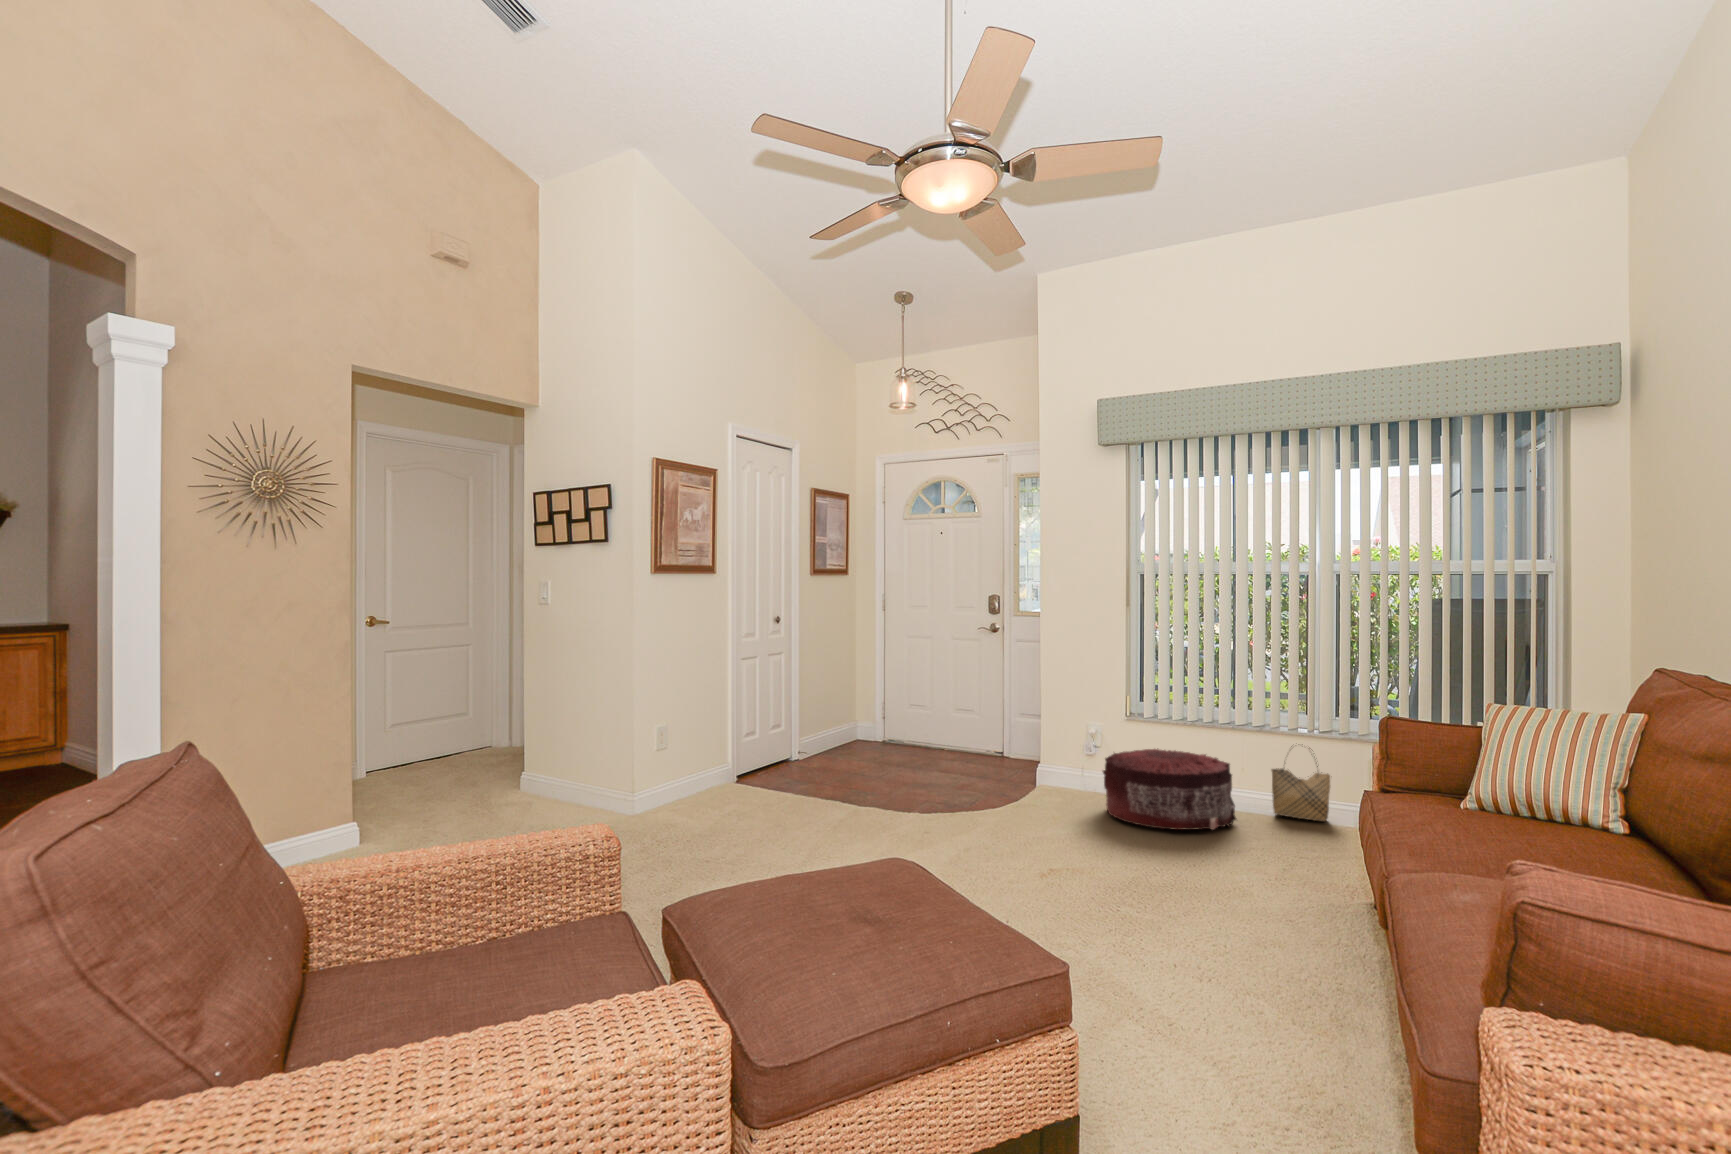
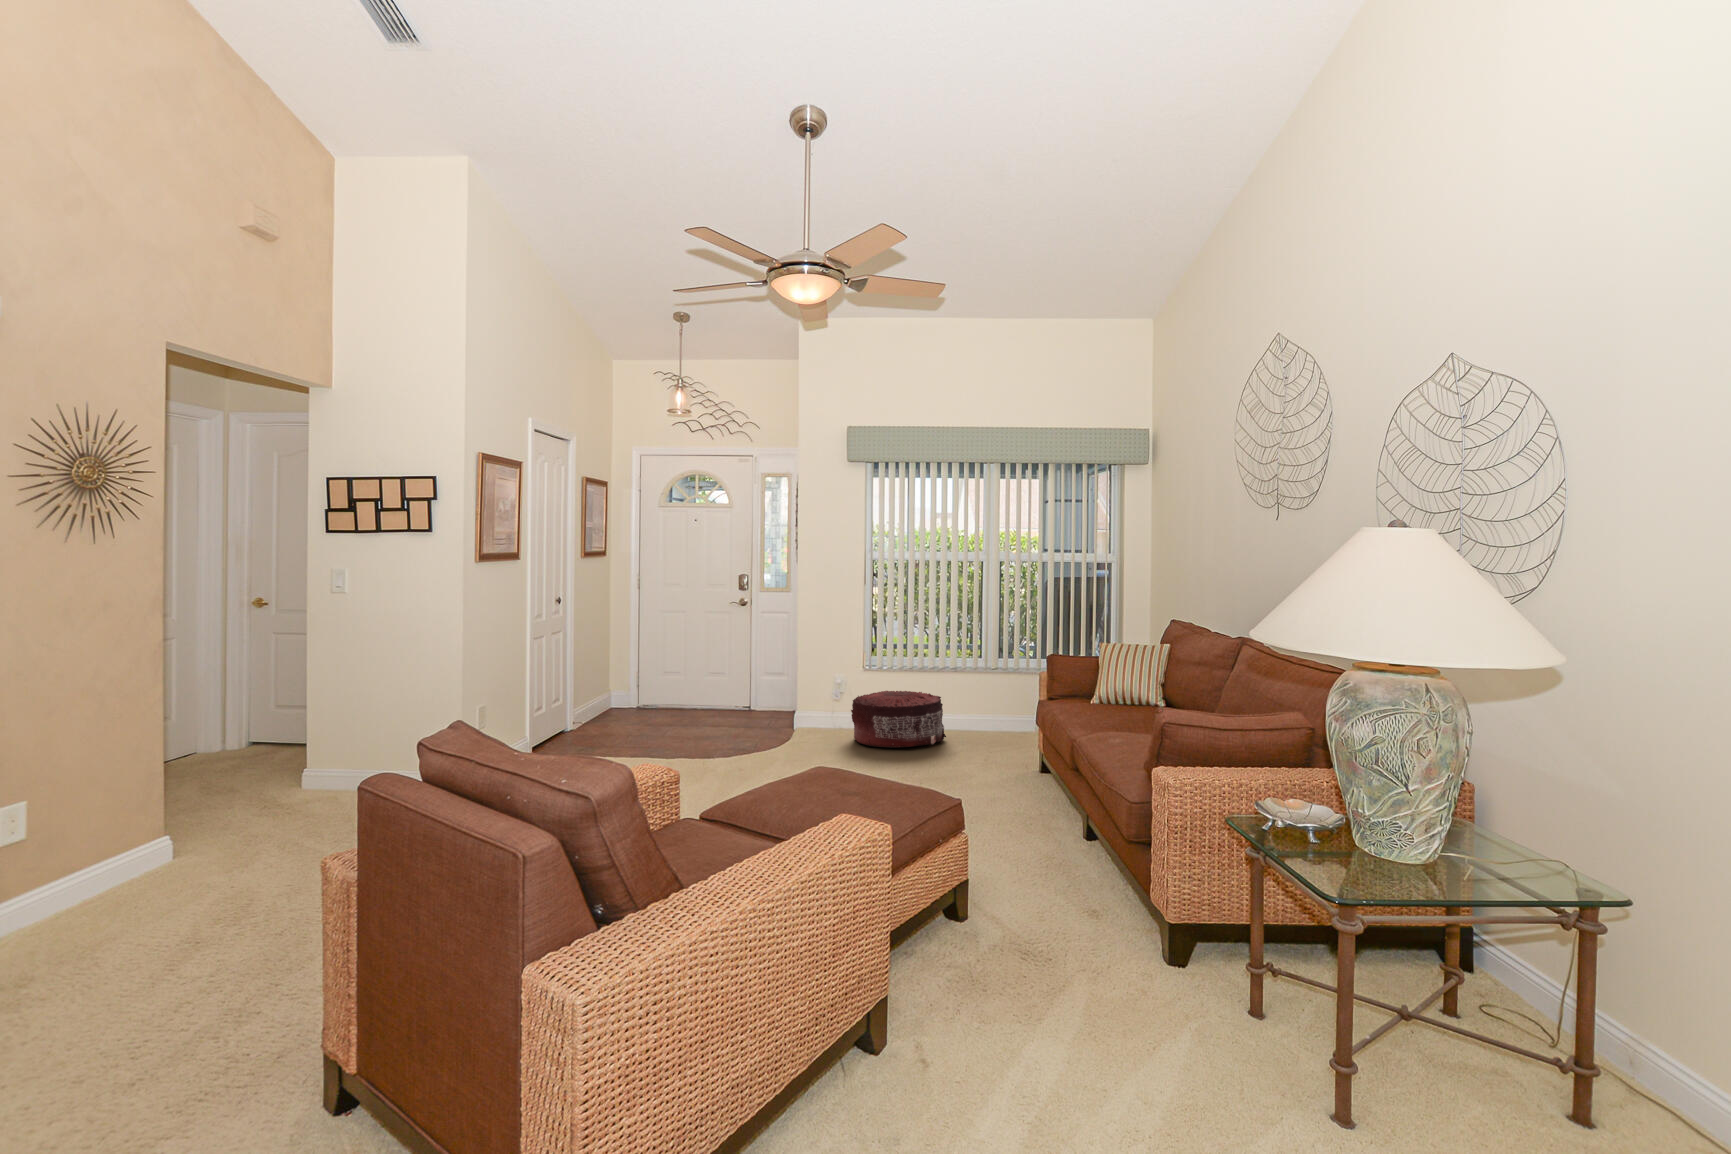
woven basket: present [1272,746,1330,821] -> none [965,679,1004,732]

